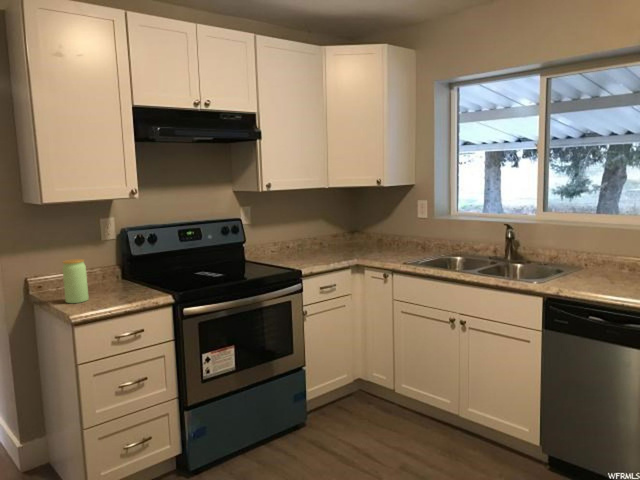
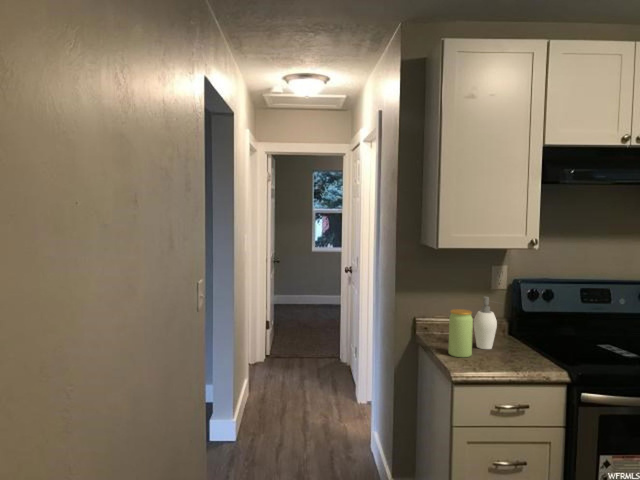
soap dispenser: none [87,246,112,293] -> present [474,297,497,349]

